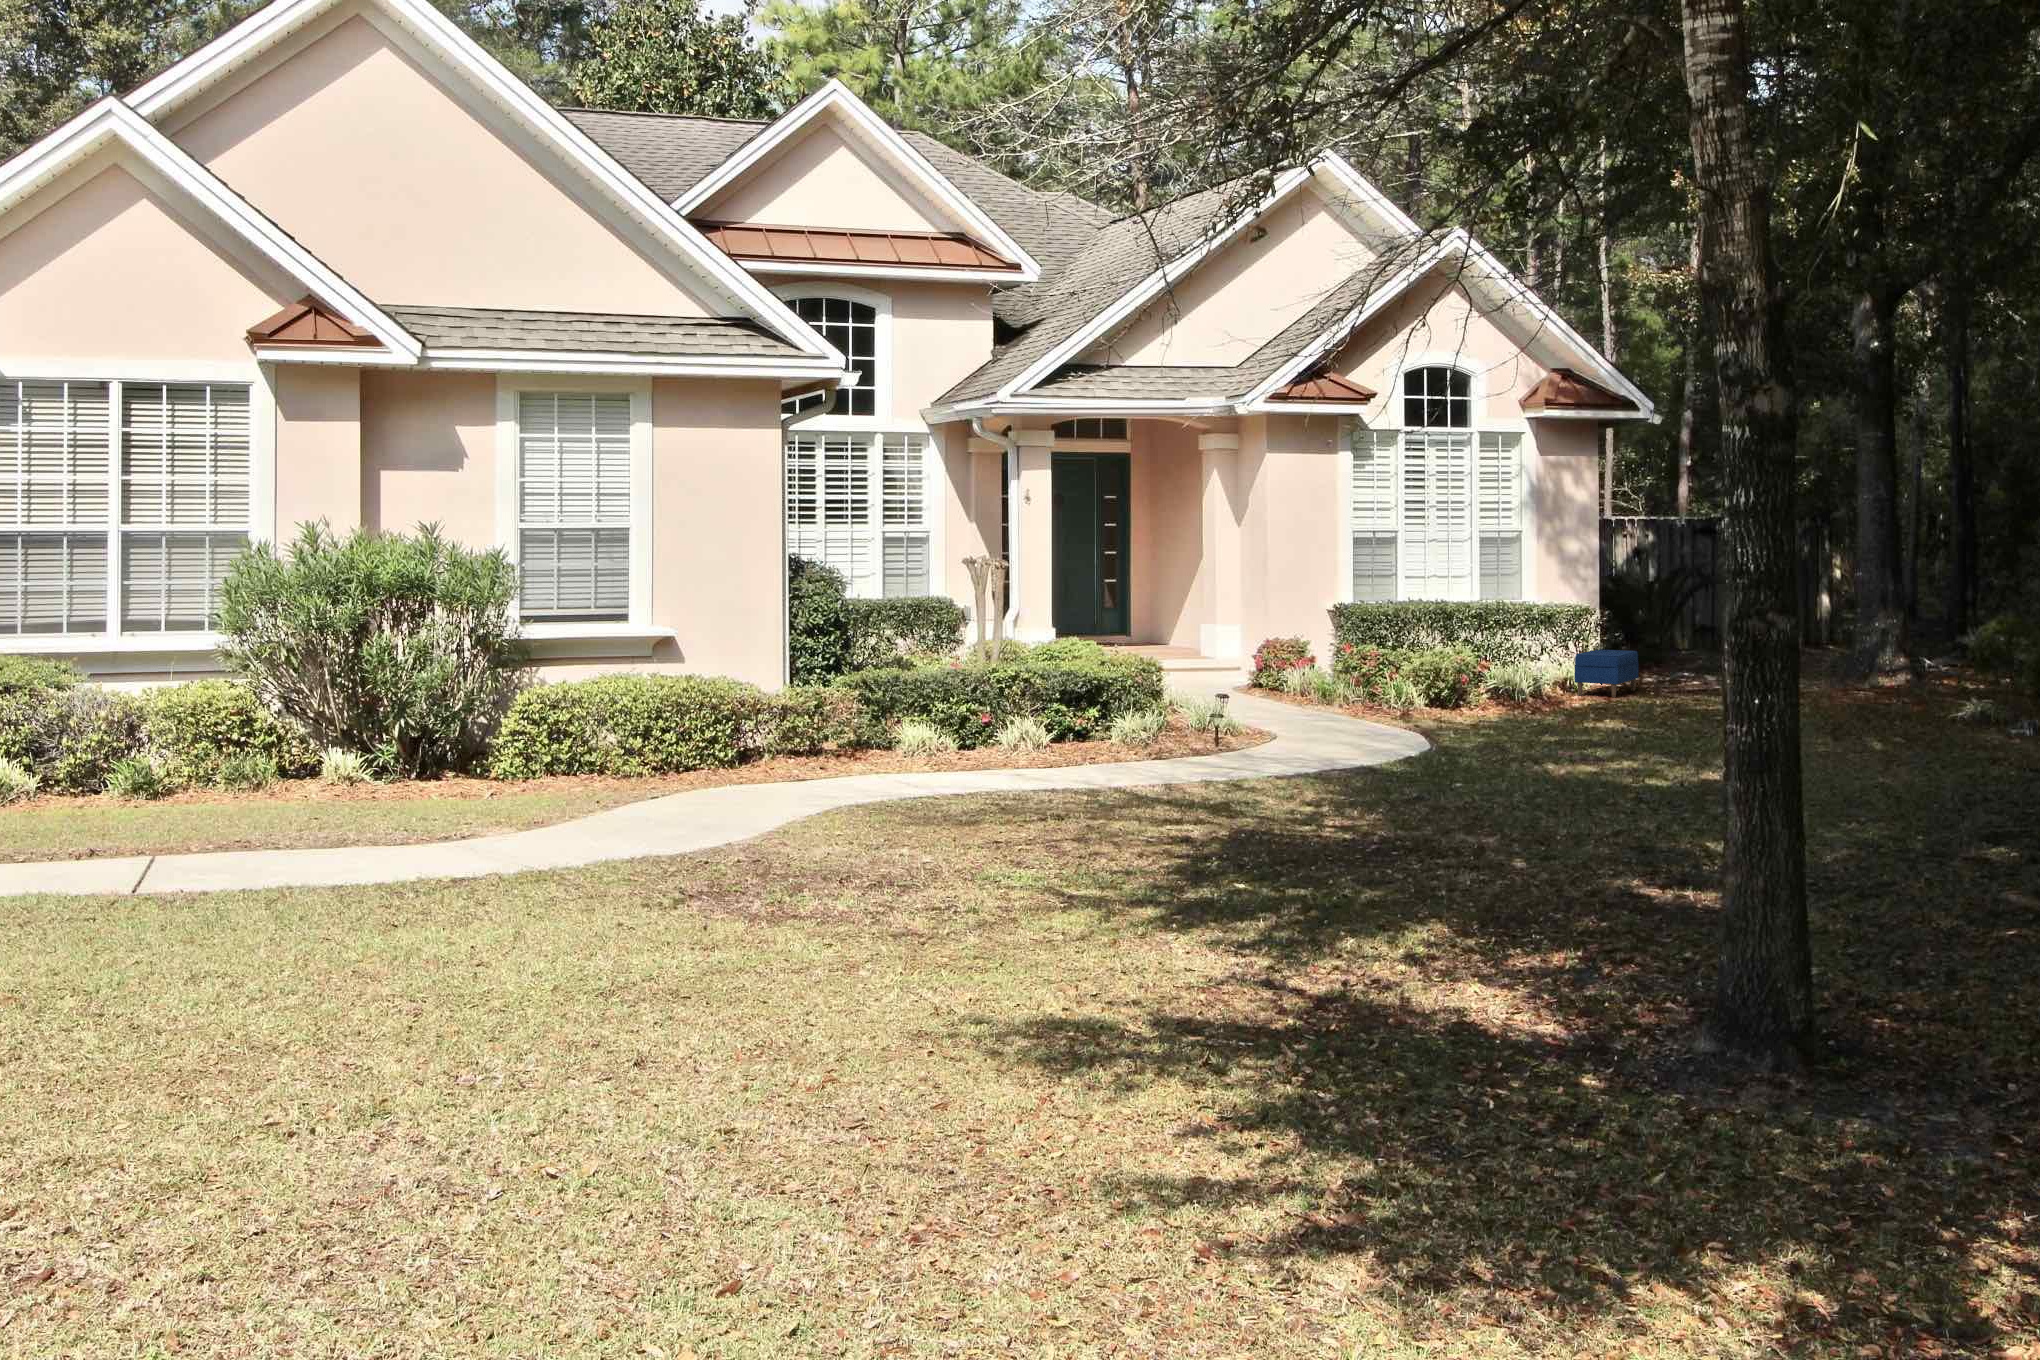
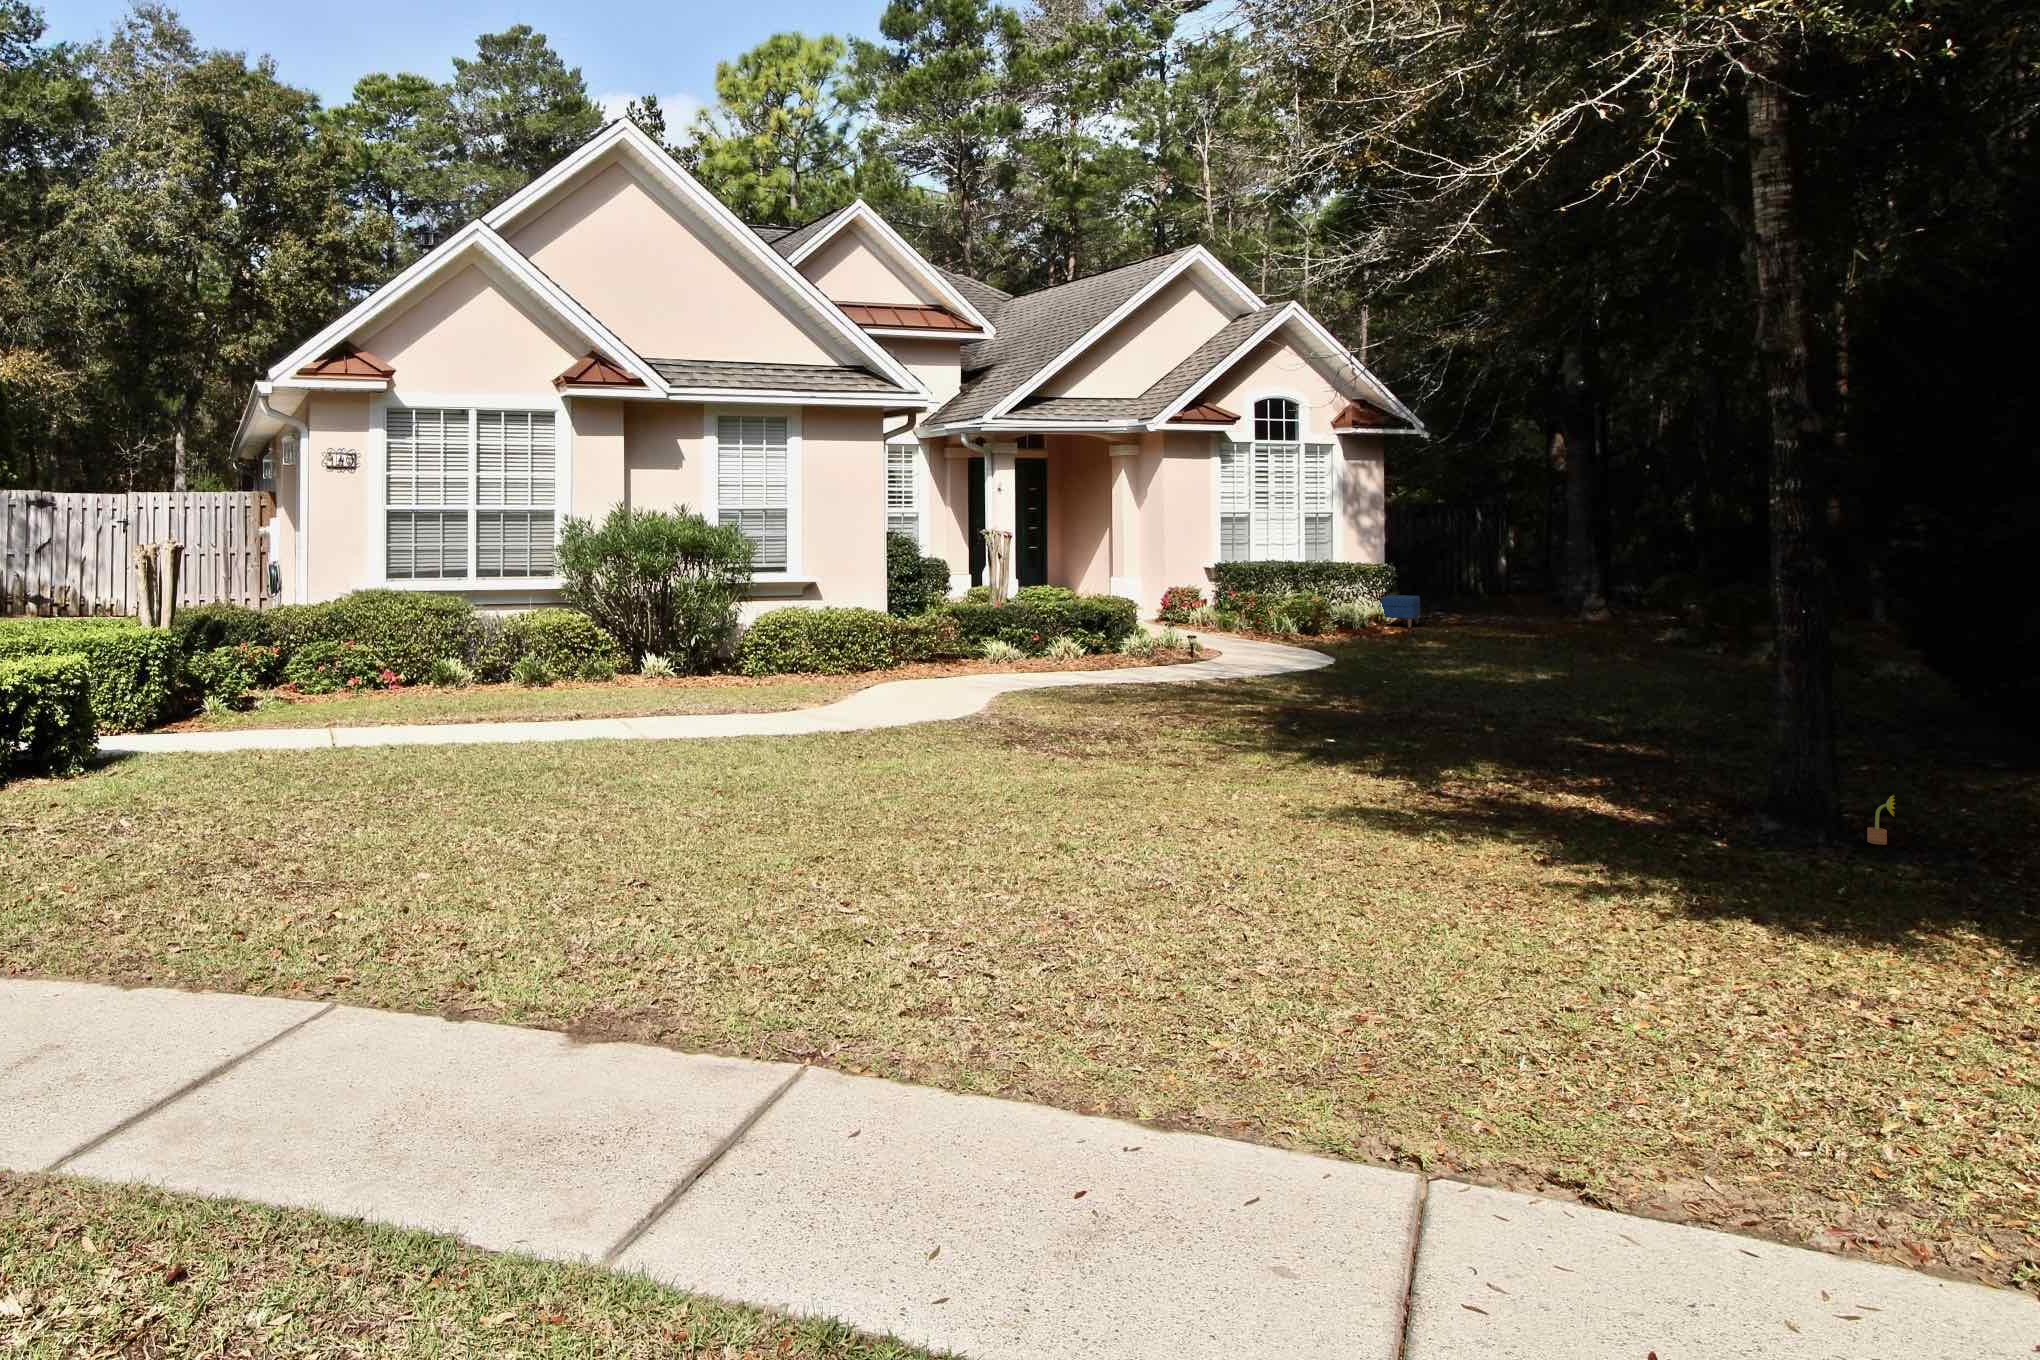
decorative plant: none [1816,1002,1858,1084] -> present [1867,796,1895,845]

